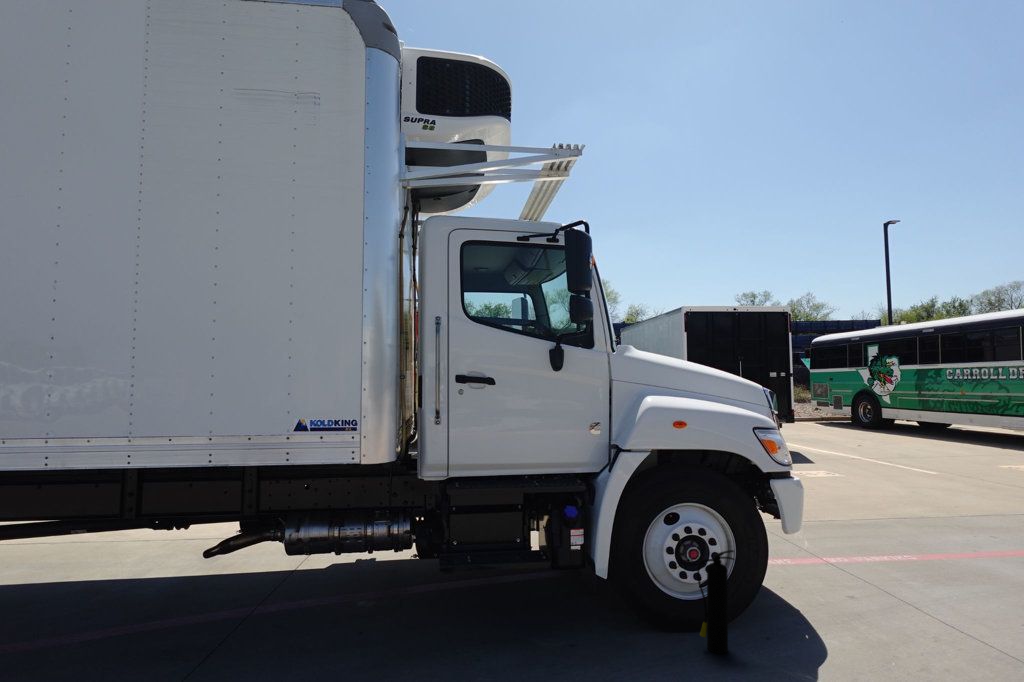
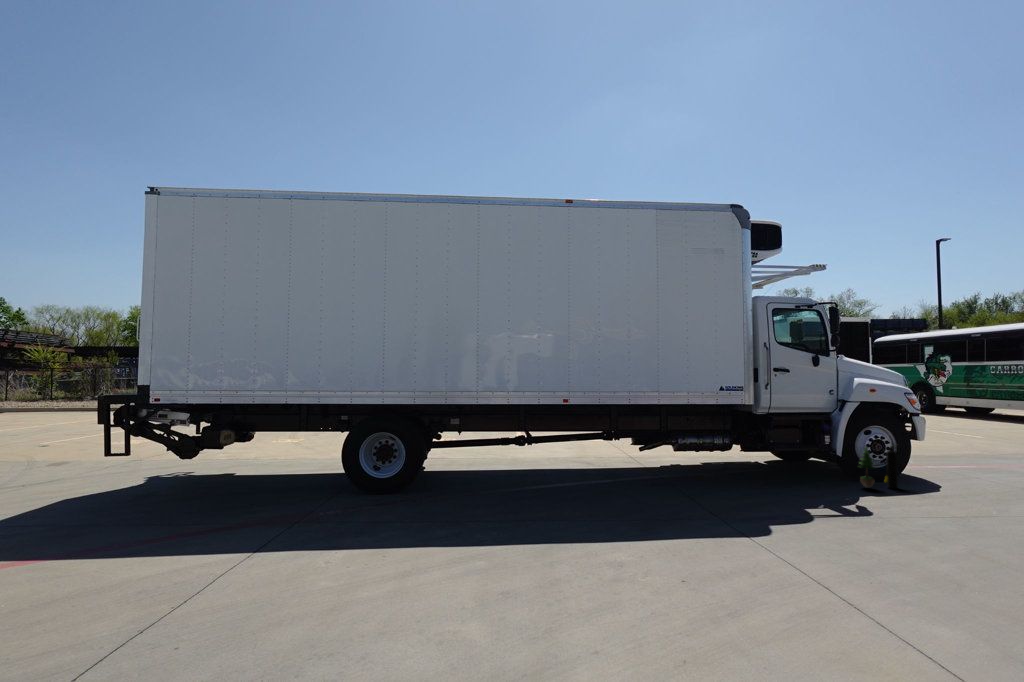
potted tree: none [642,552,678,653] -> present [860,447,874,488]

